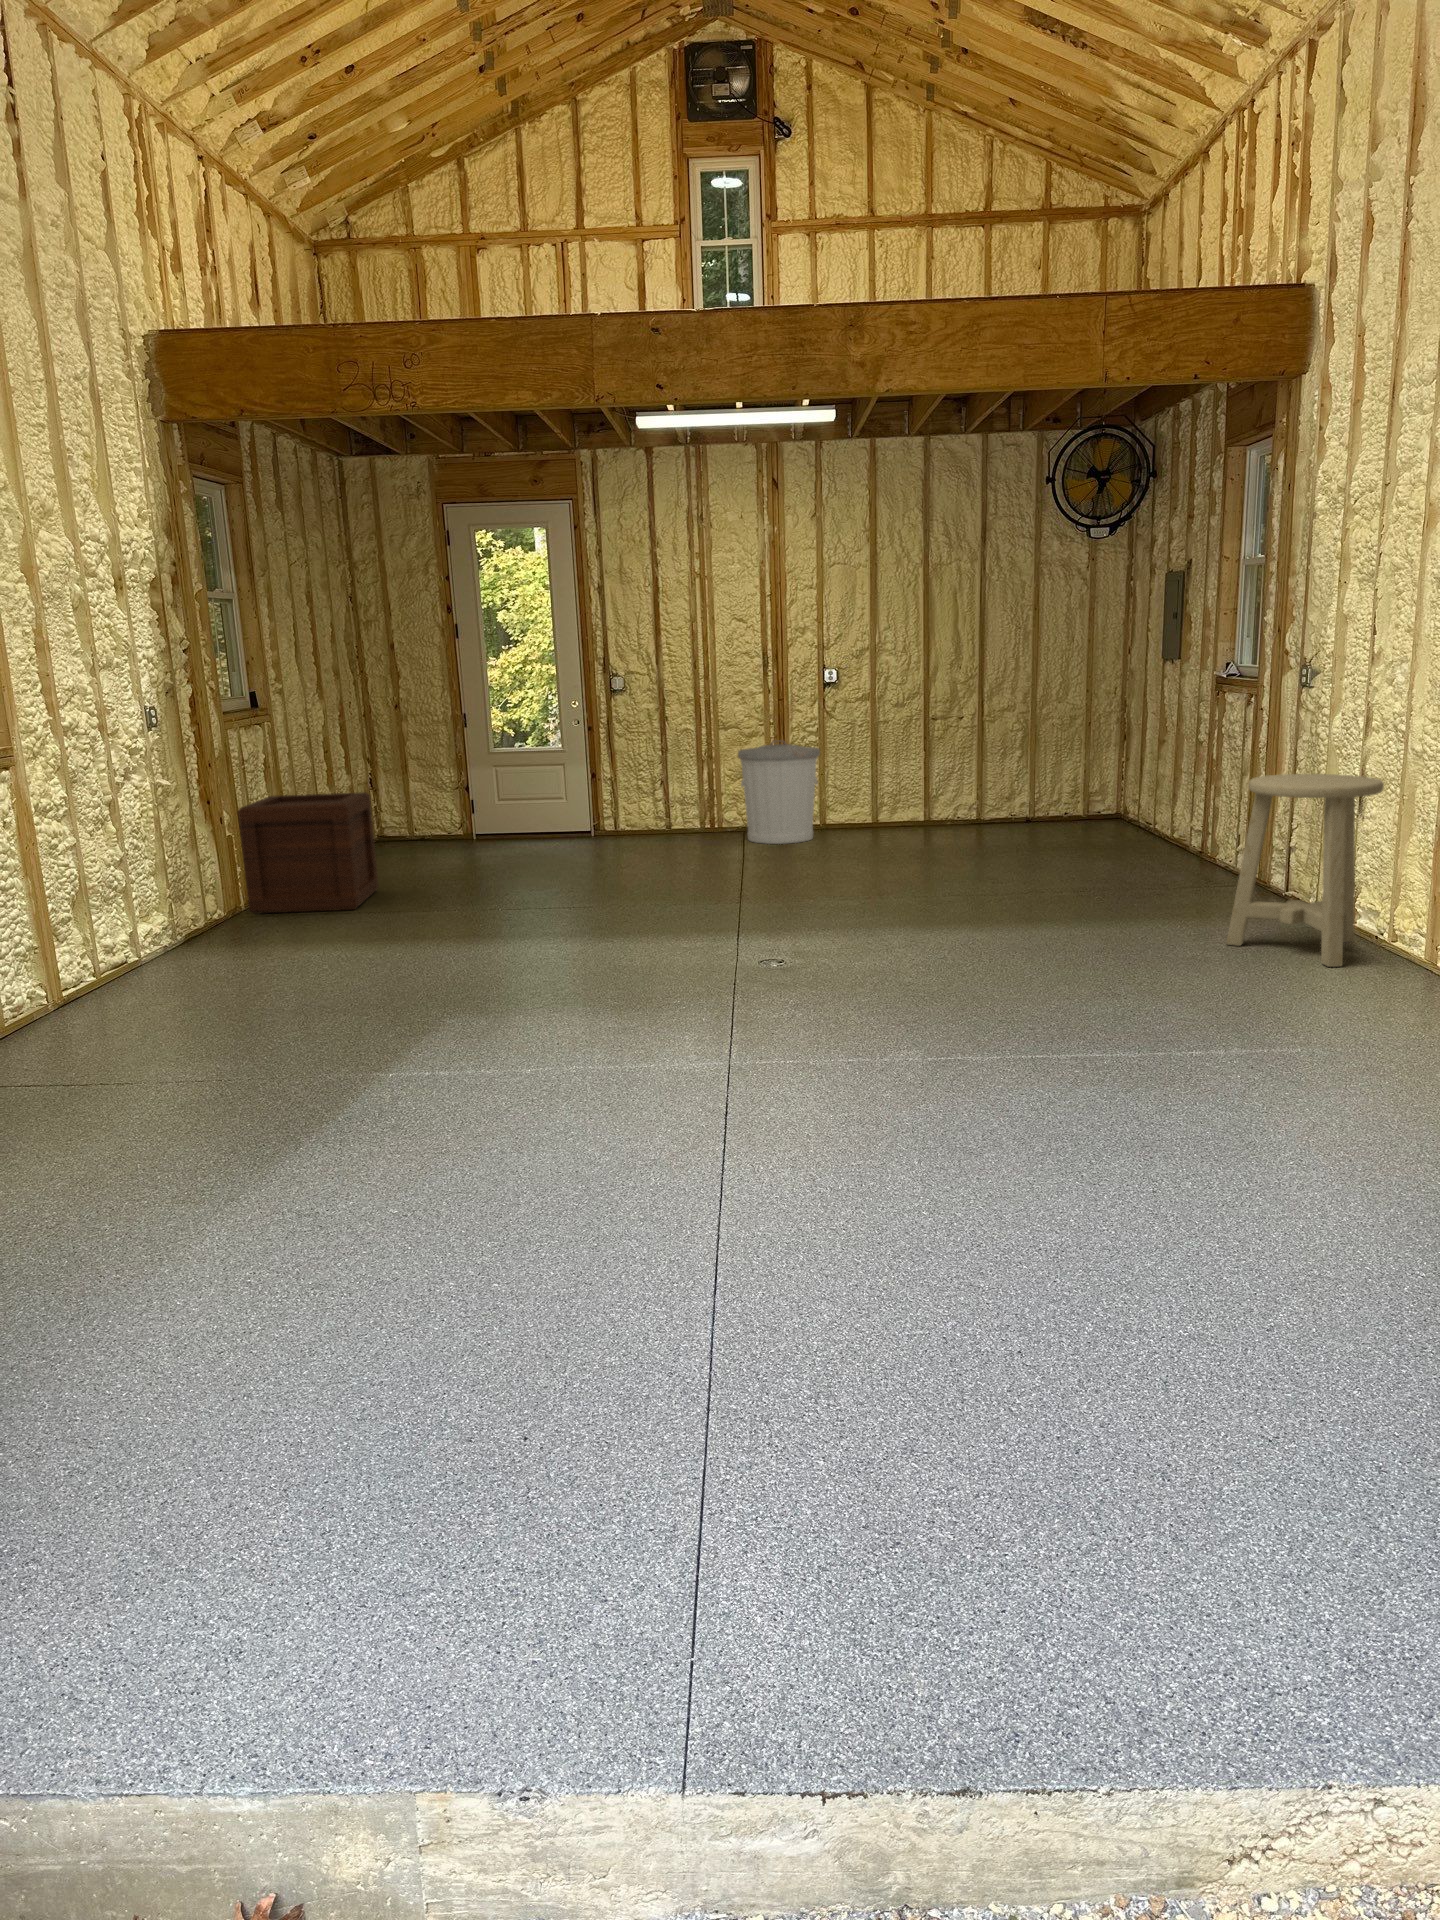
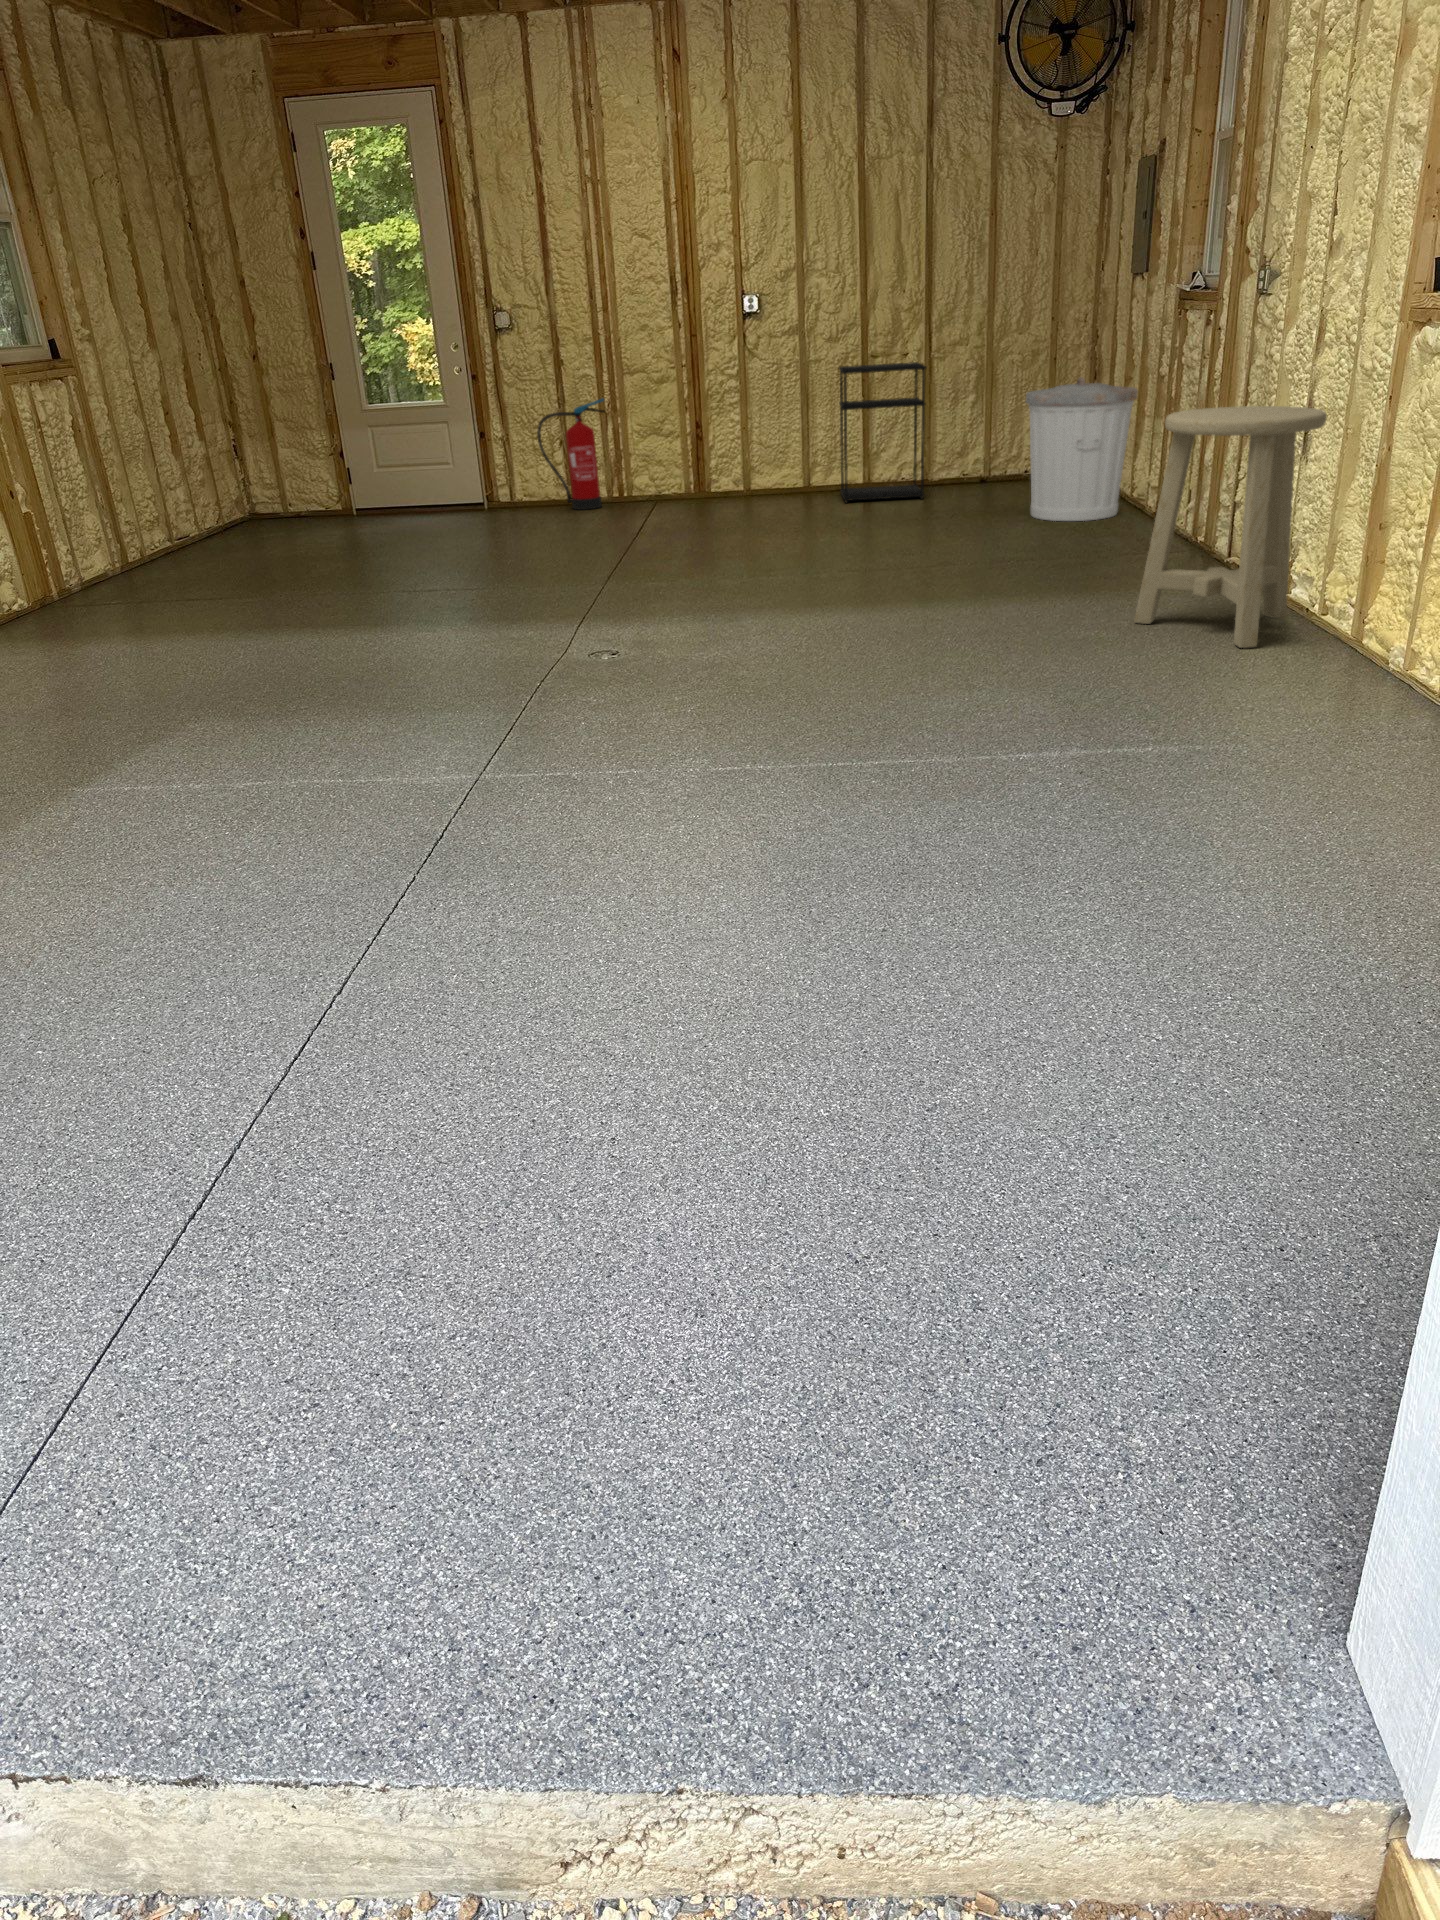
shelving unit: none [906,724,987,838] -> present [839,362,927,503]
trash can: present [738,740,820,844] -> present [1026,377,1138,521]
fire extinguisher: none [642,747,704,839] -> present [537,399,605,510]
wooden crate: present [238,792,379,914] -> none [28,458,219,604]

